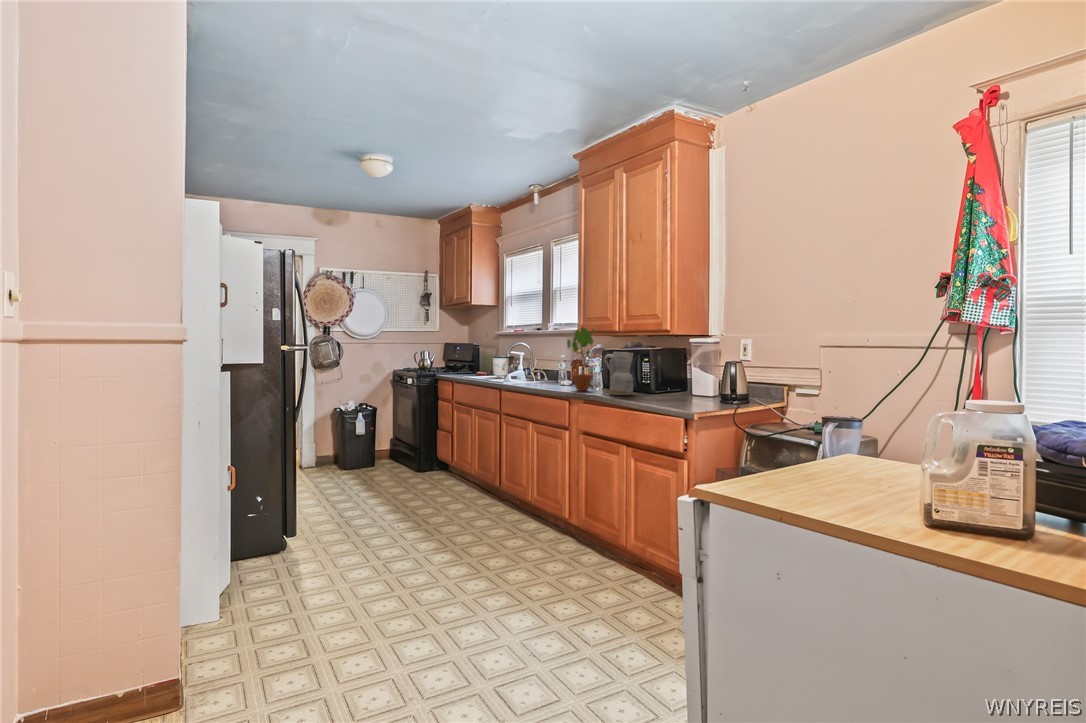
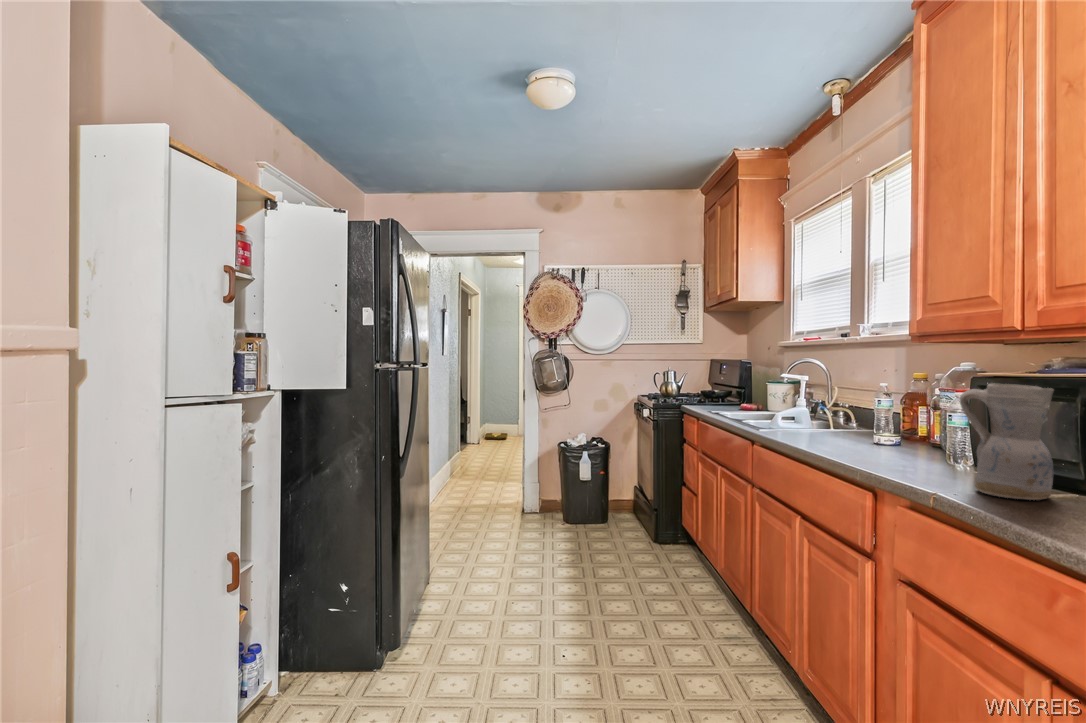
potted plant: present [567,328,595,391] -> none [867,324,942,469]

